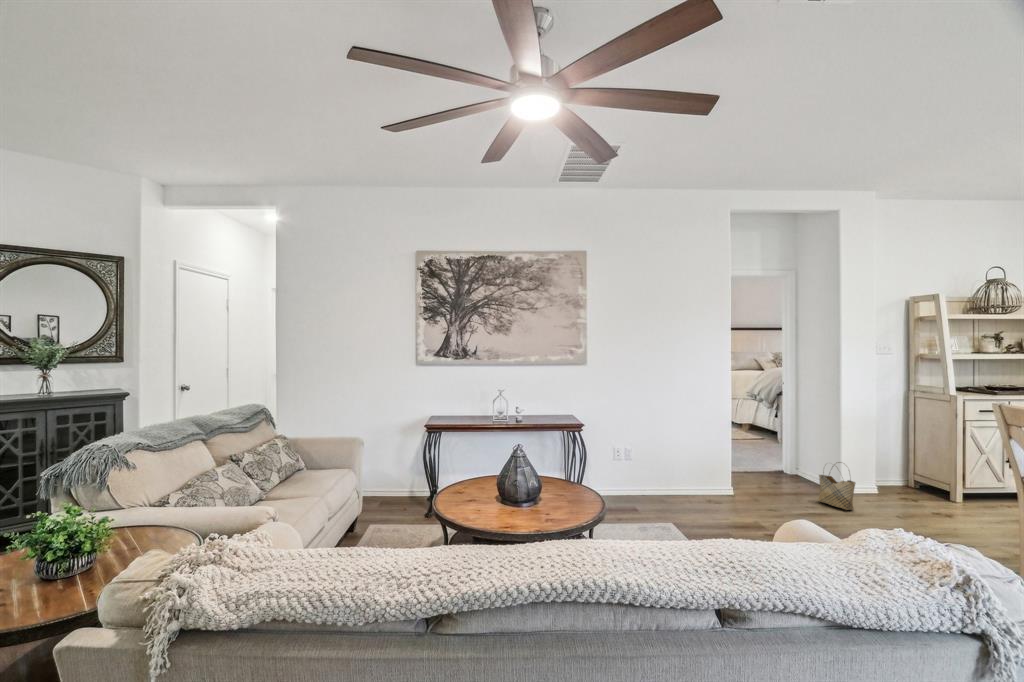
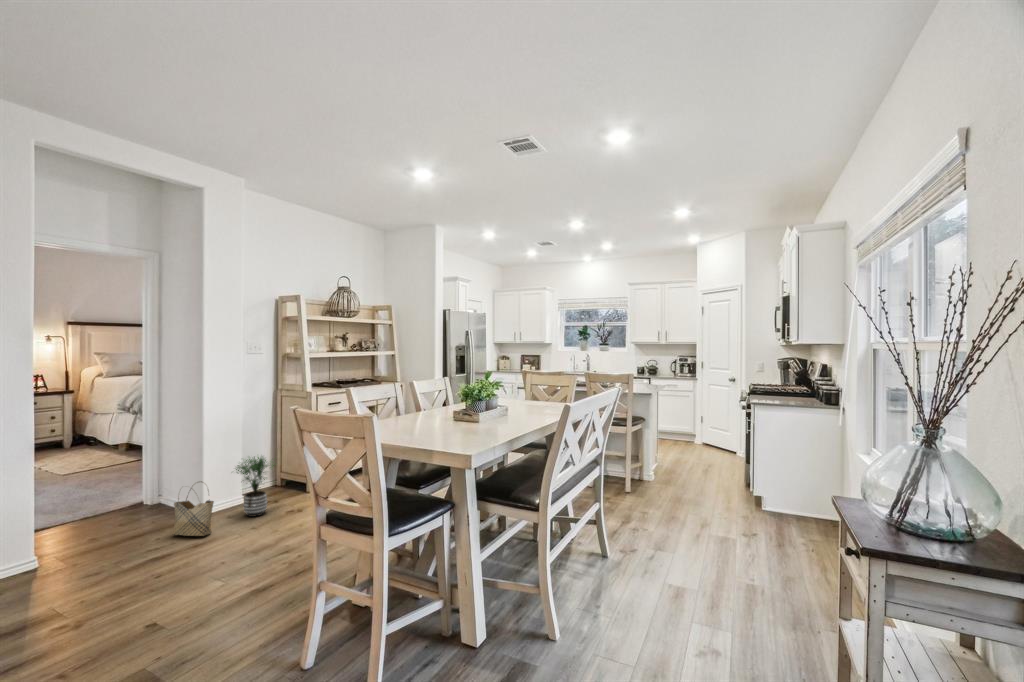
potted plant: none [867,448,920,509] -> present [236,457,274,517]

